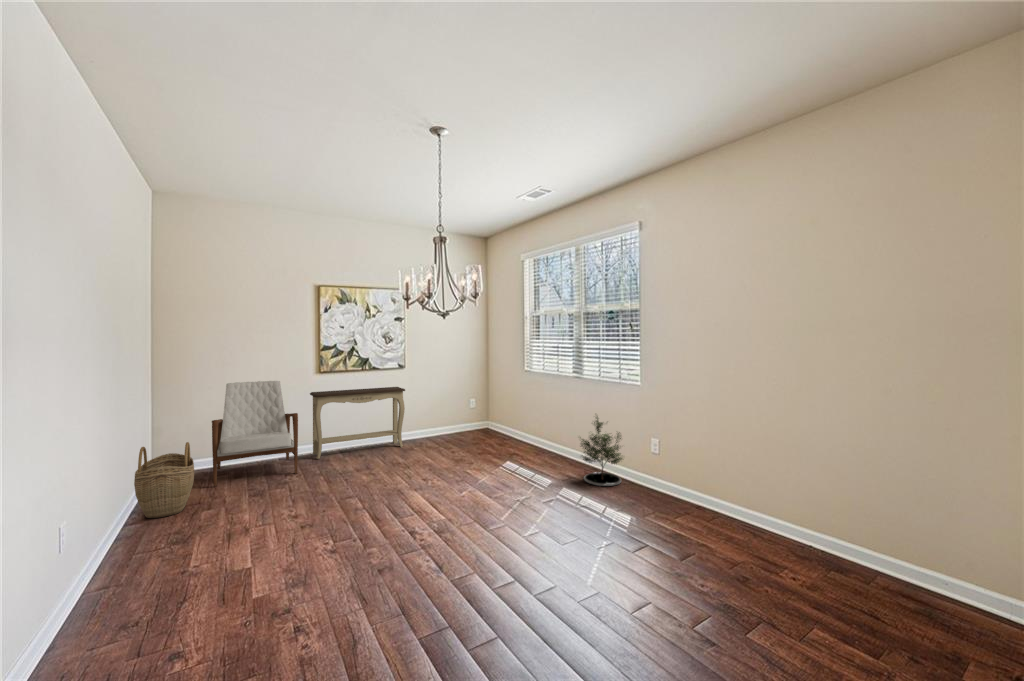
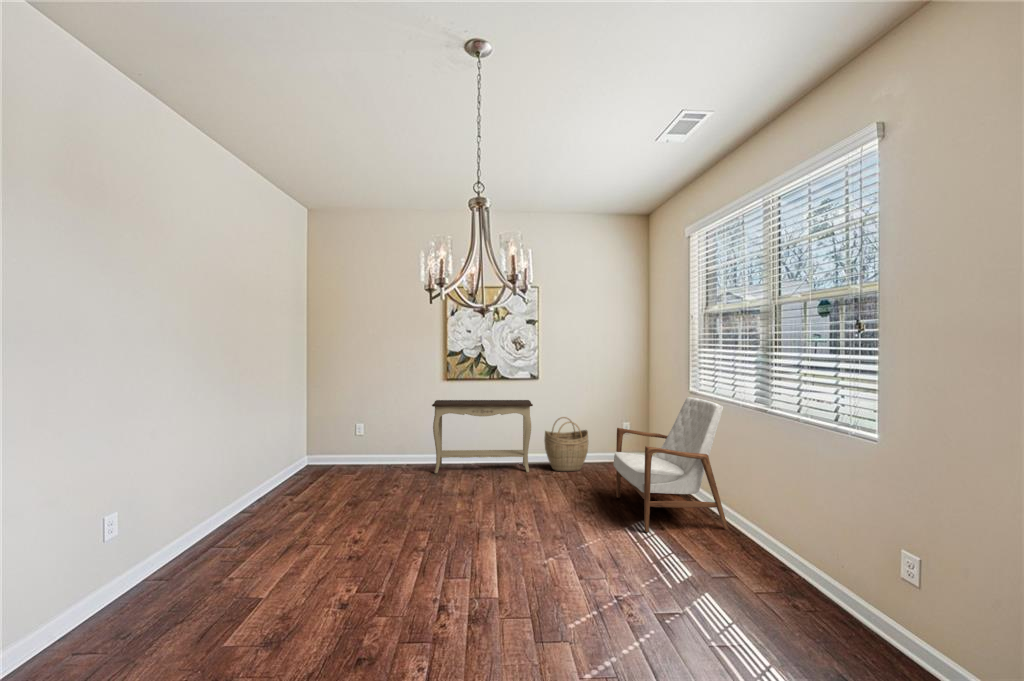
armchair: present [212,381,298,486] -> present [613,397,728,532]
potted tree: present [580,416,622,486] -> none [739,478,842,622]
woven basket: present [134,442,194,518] -> present [544,417,588,471]

